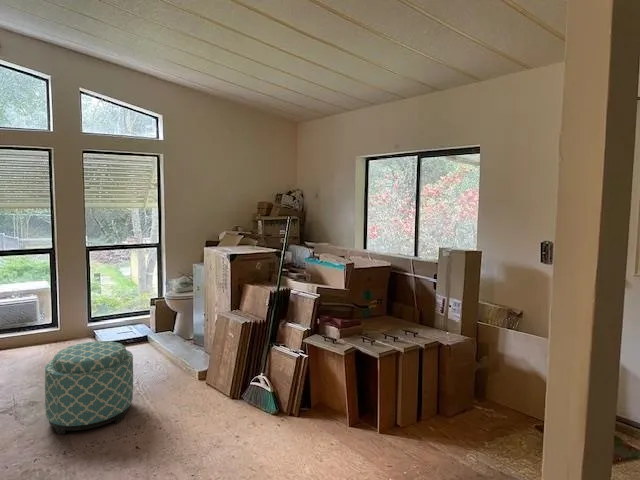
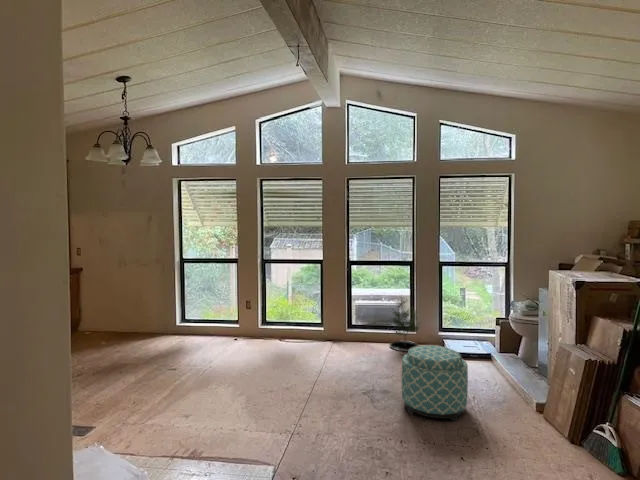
potted tree: none [12,286,63,358] -> present [389,301,419,351]

